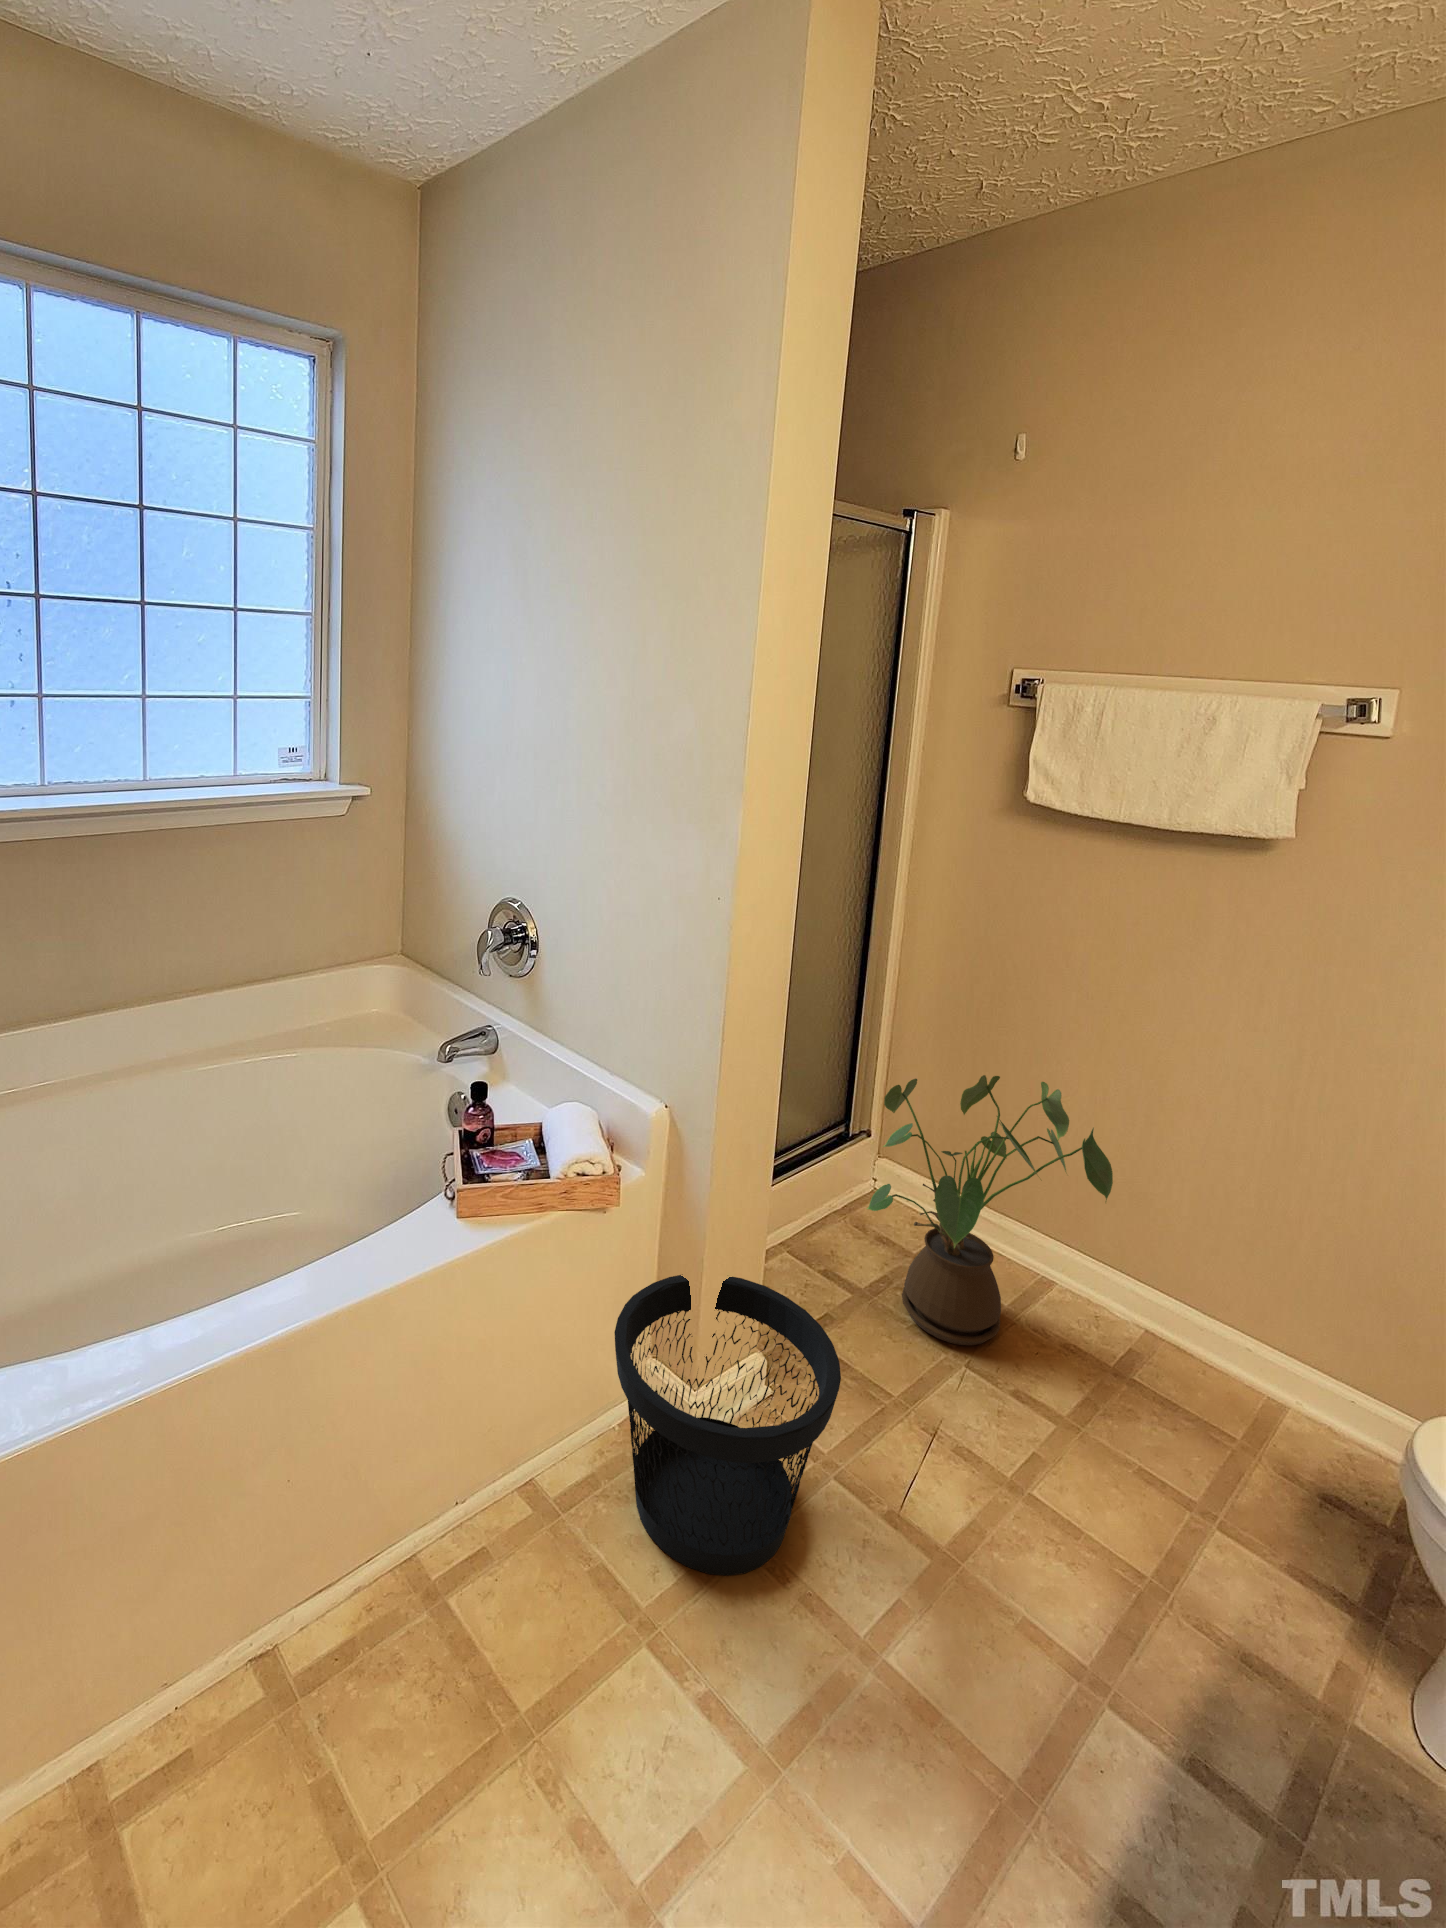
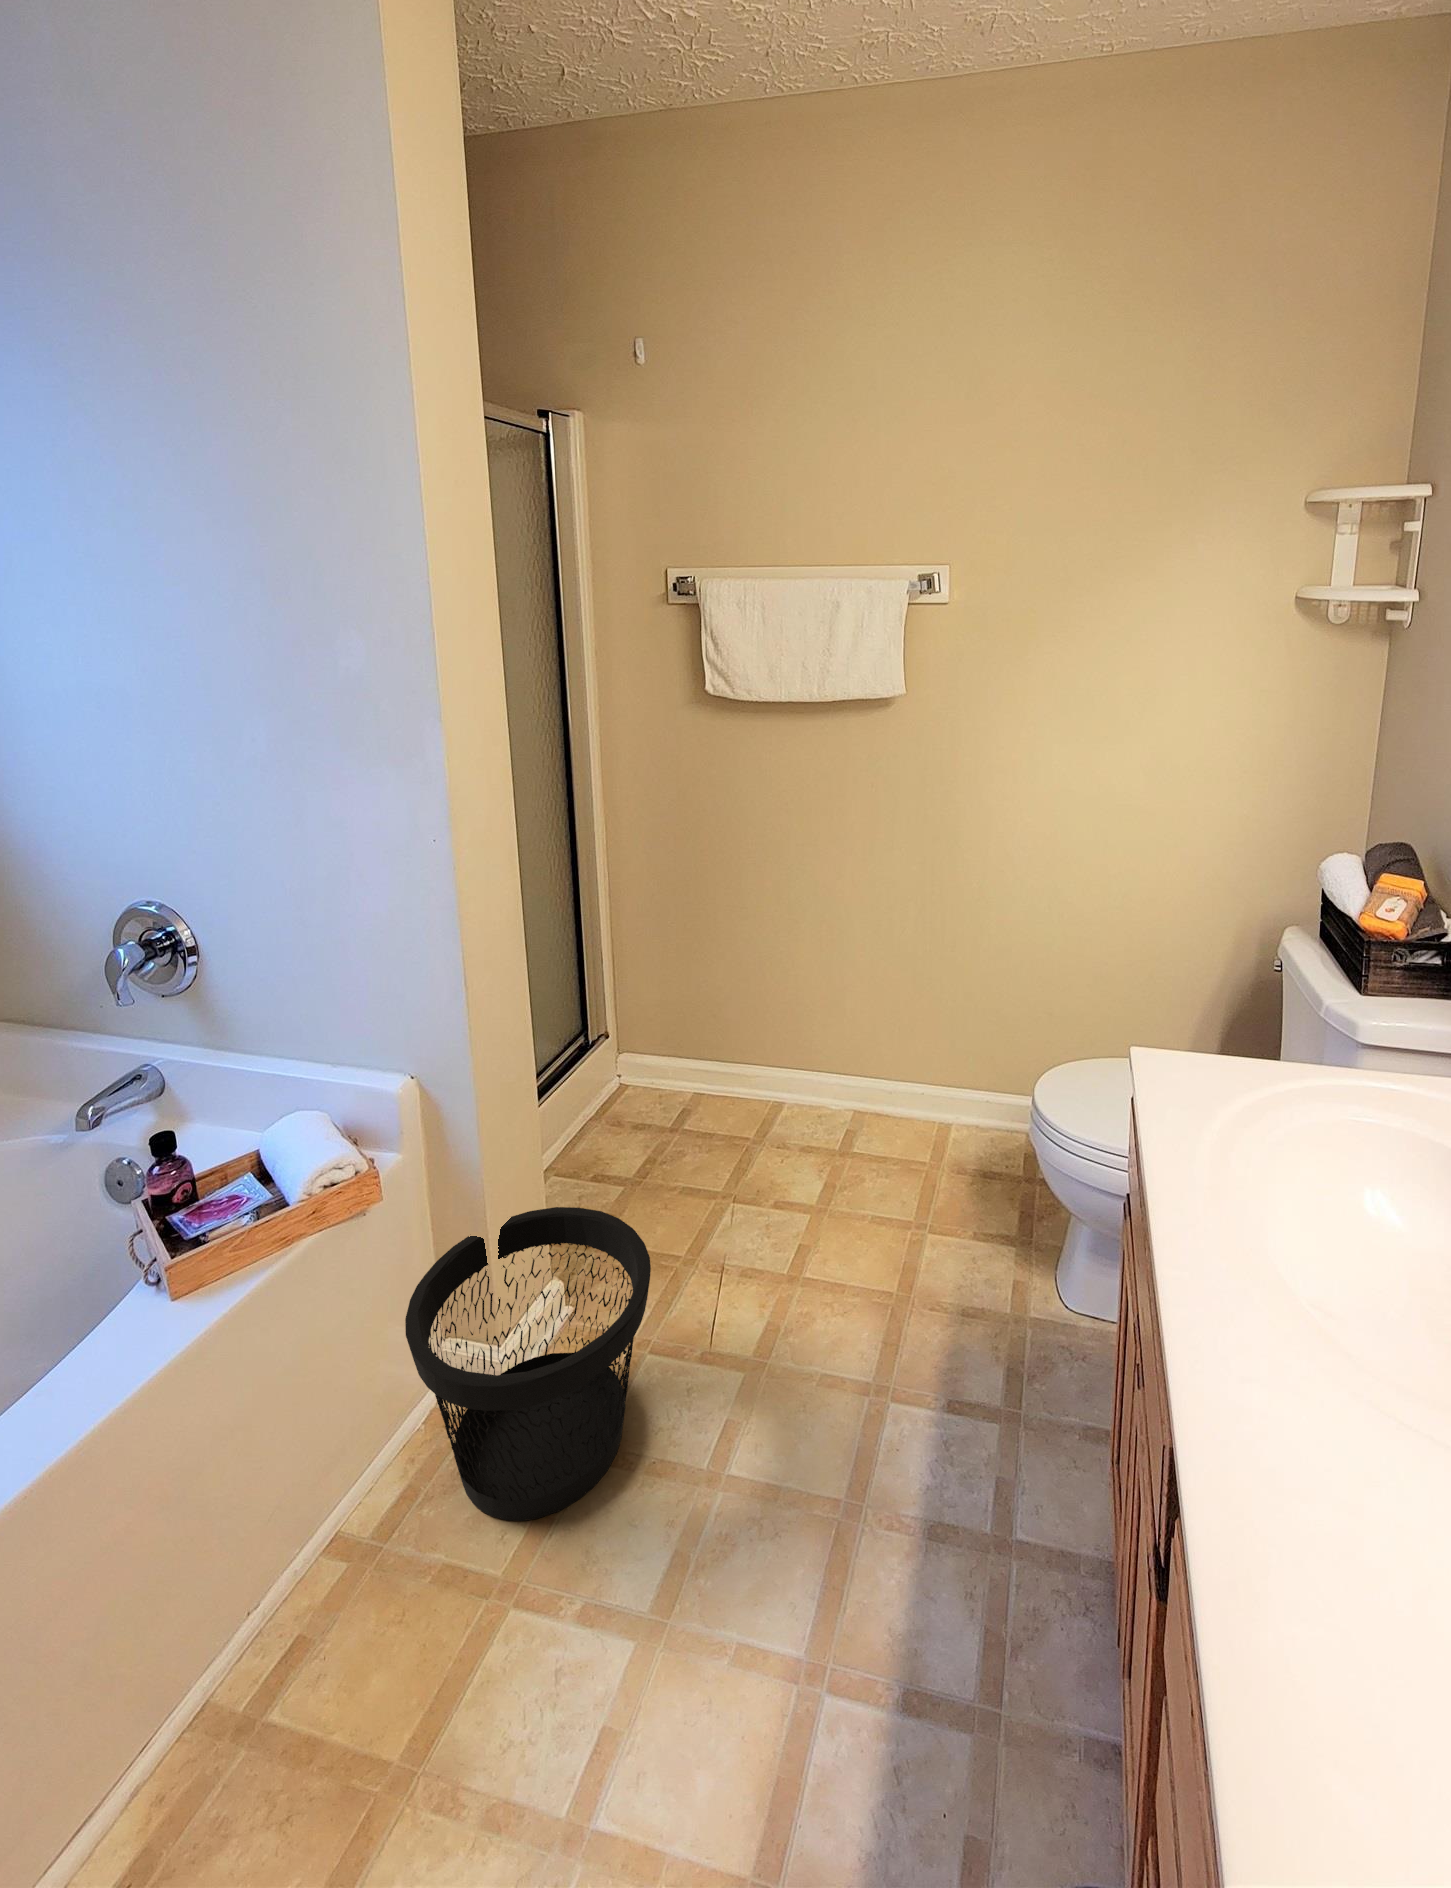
house plant: present [867,1075,1113,1345] -> none [626,925,821,1177]

